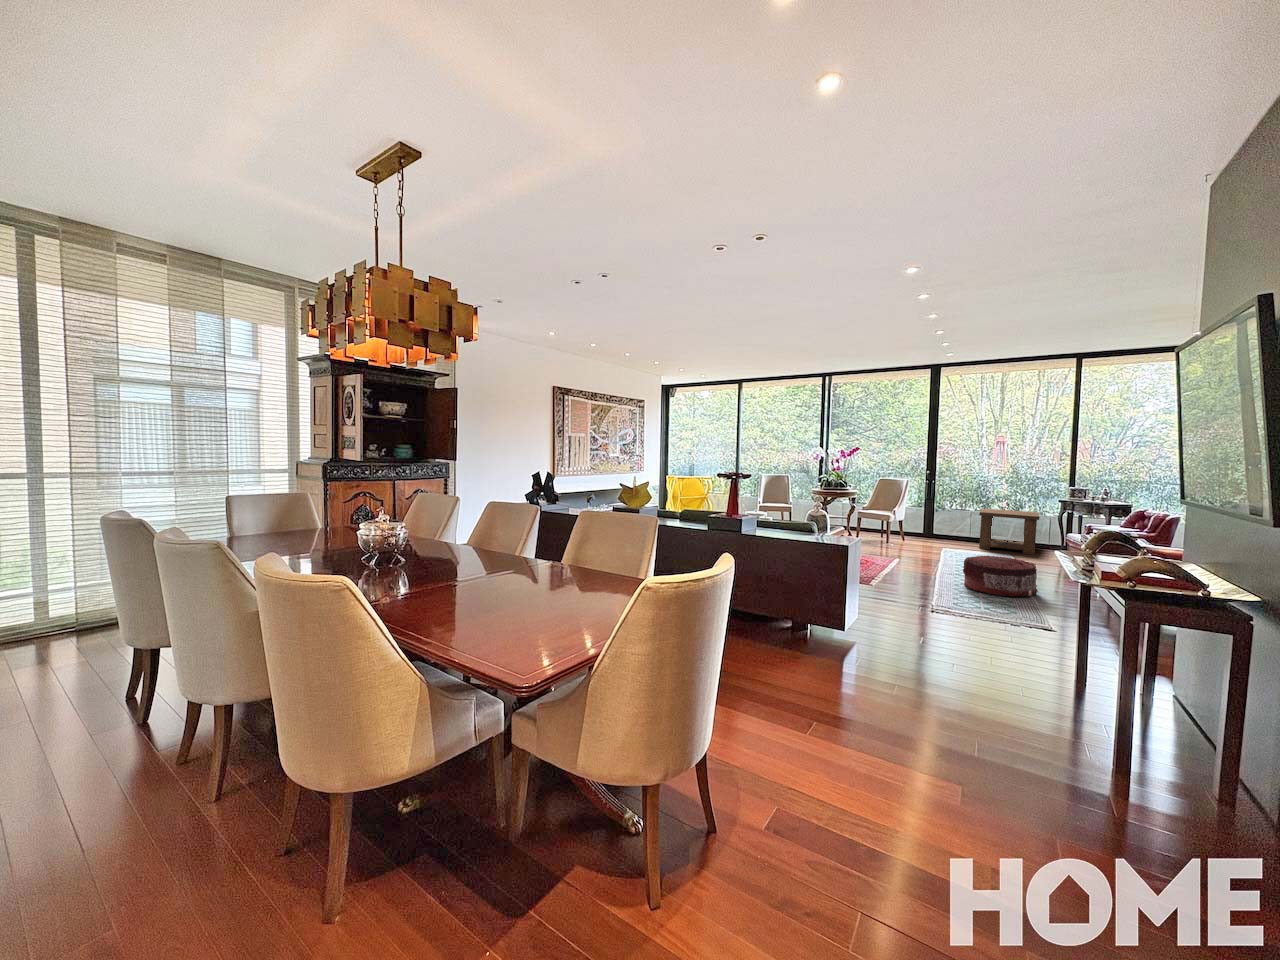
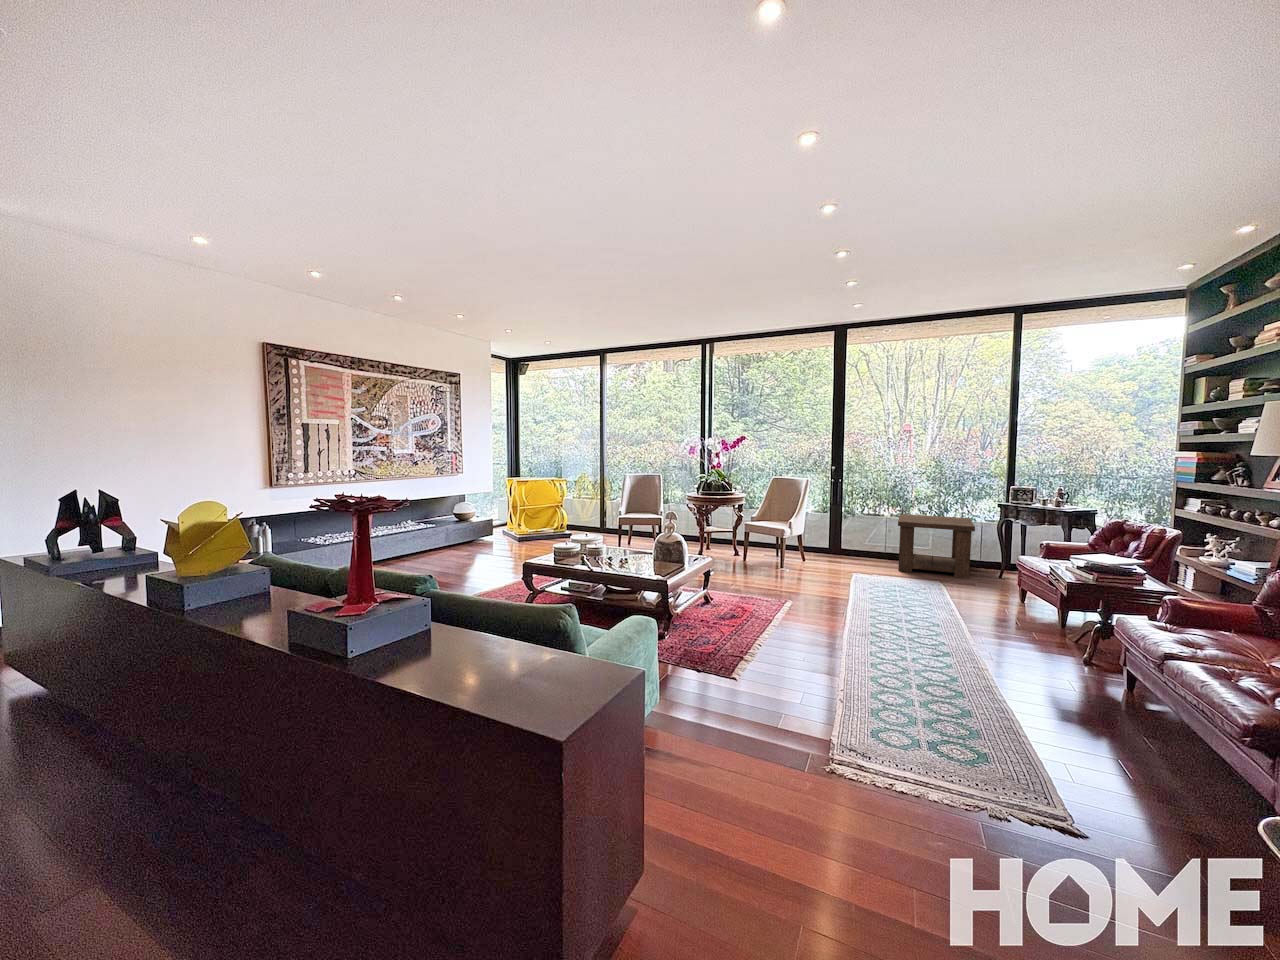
pouf: present [963,555,1038,596] -> none [881,606,1001,691]

